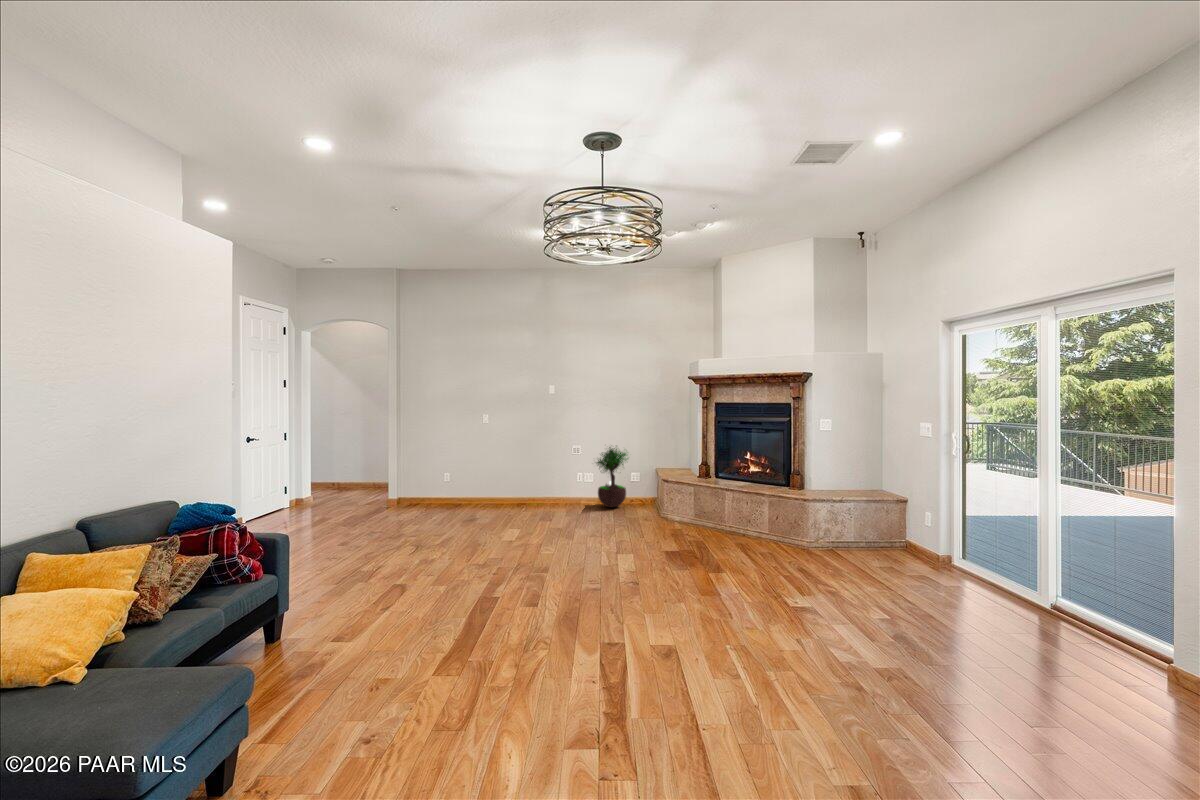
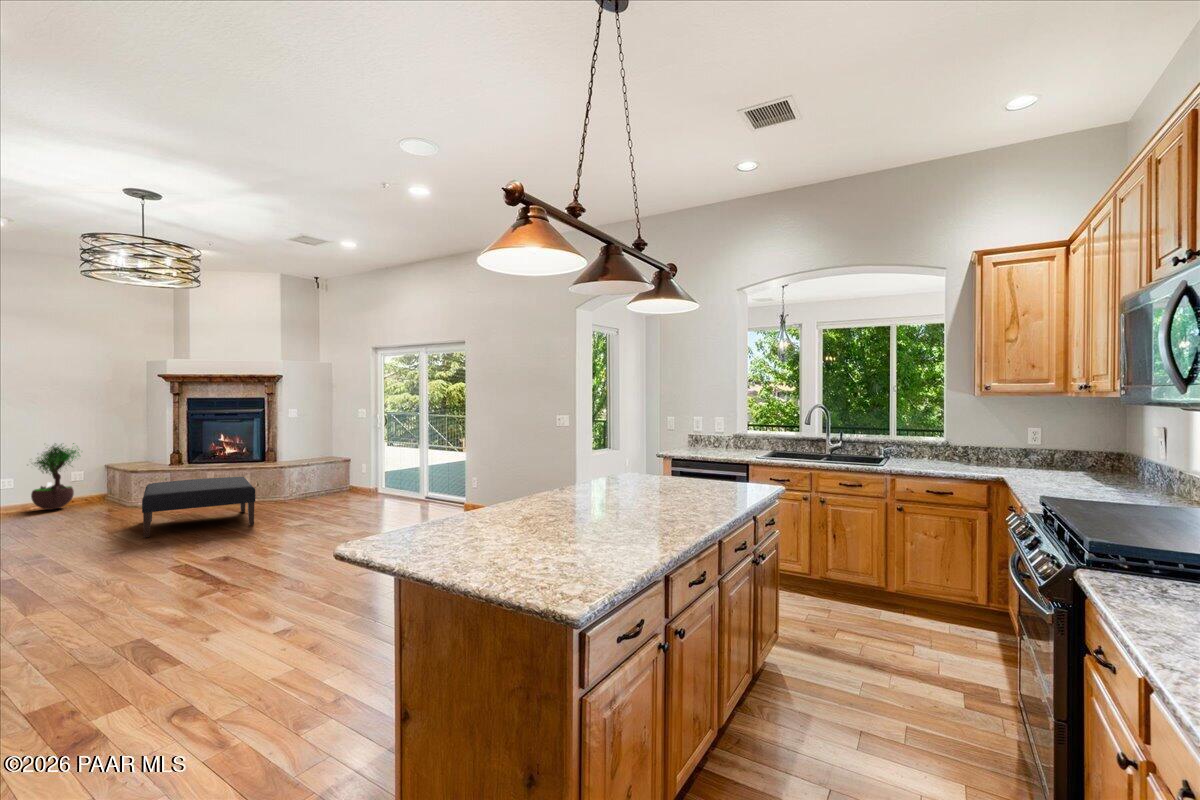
ottoman: none [617,503,750,591] -> present [142,477,256,538]

